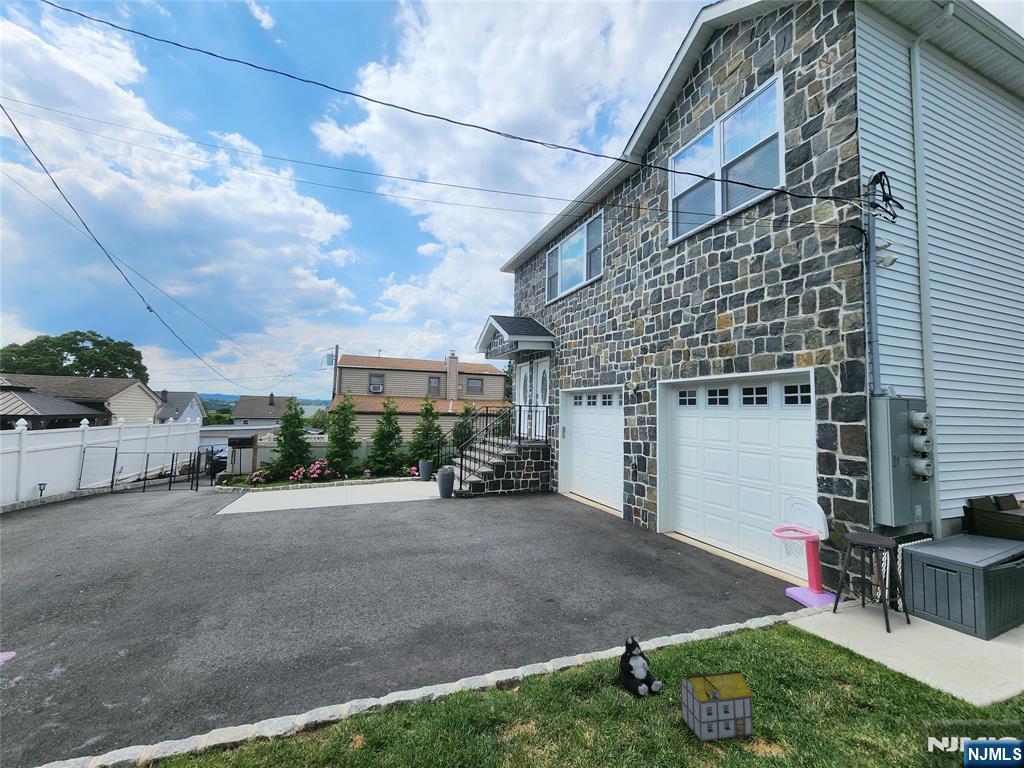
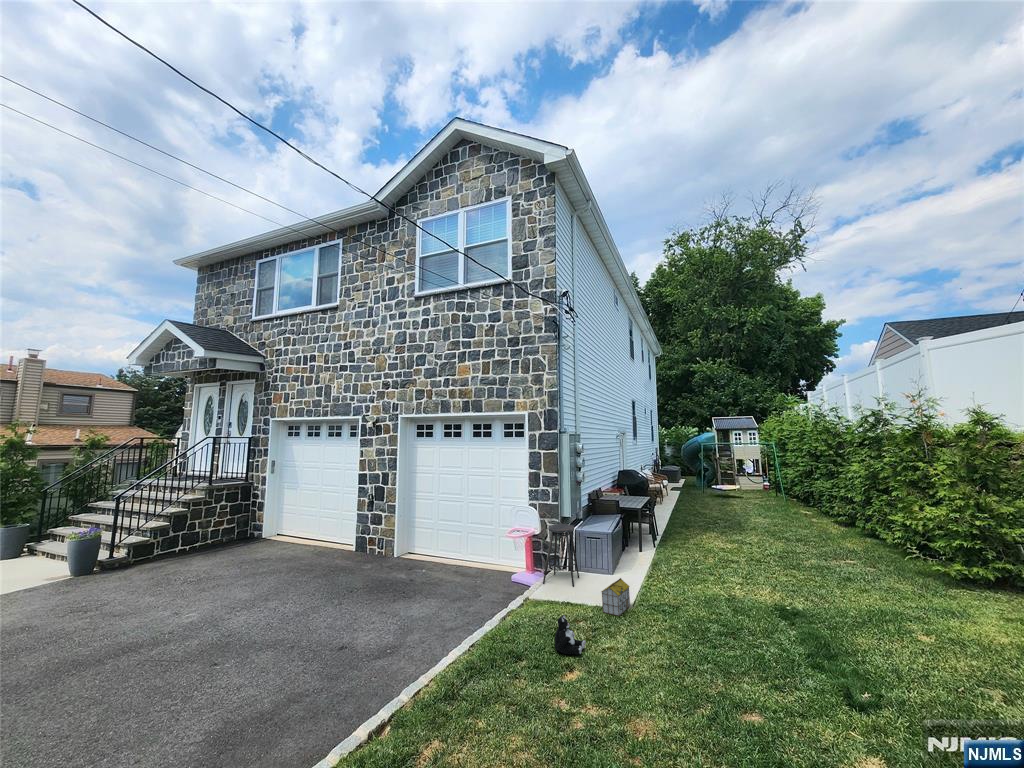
plush toy: present [620,635,662,695] -> present [555,615,586,654]
toy house: present [679,671,753,741] -> present [601,578,630,616]

